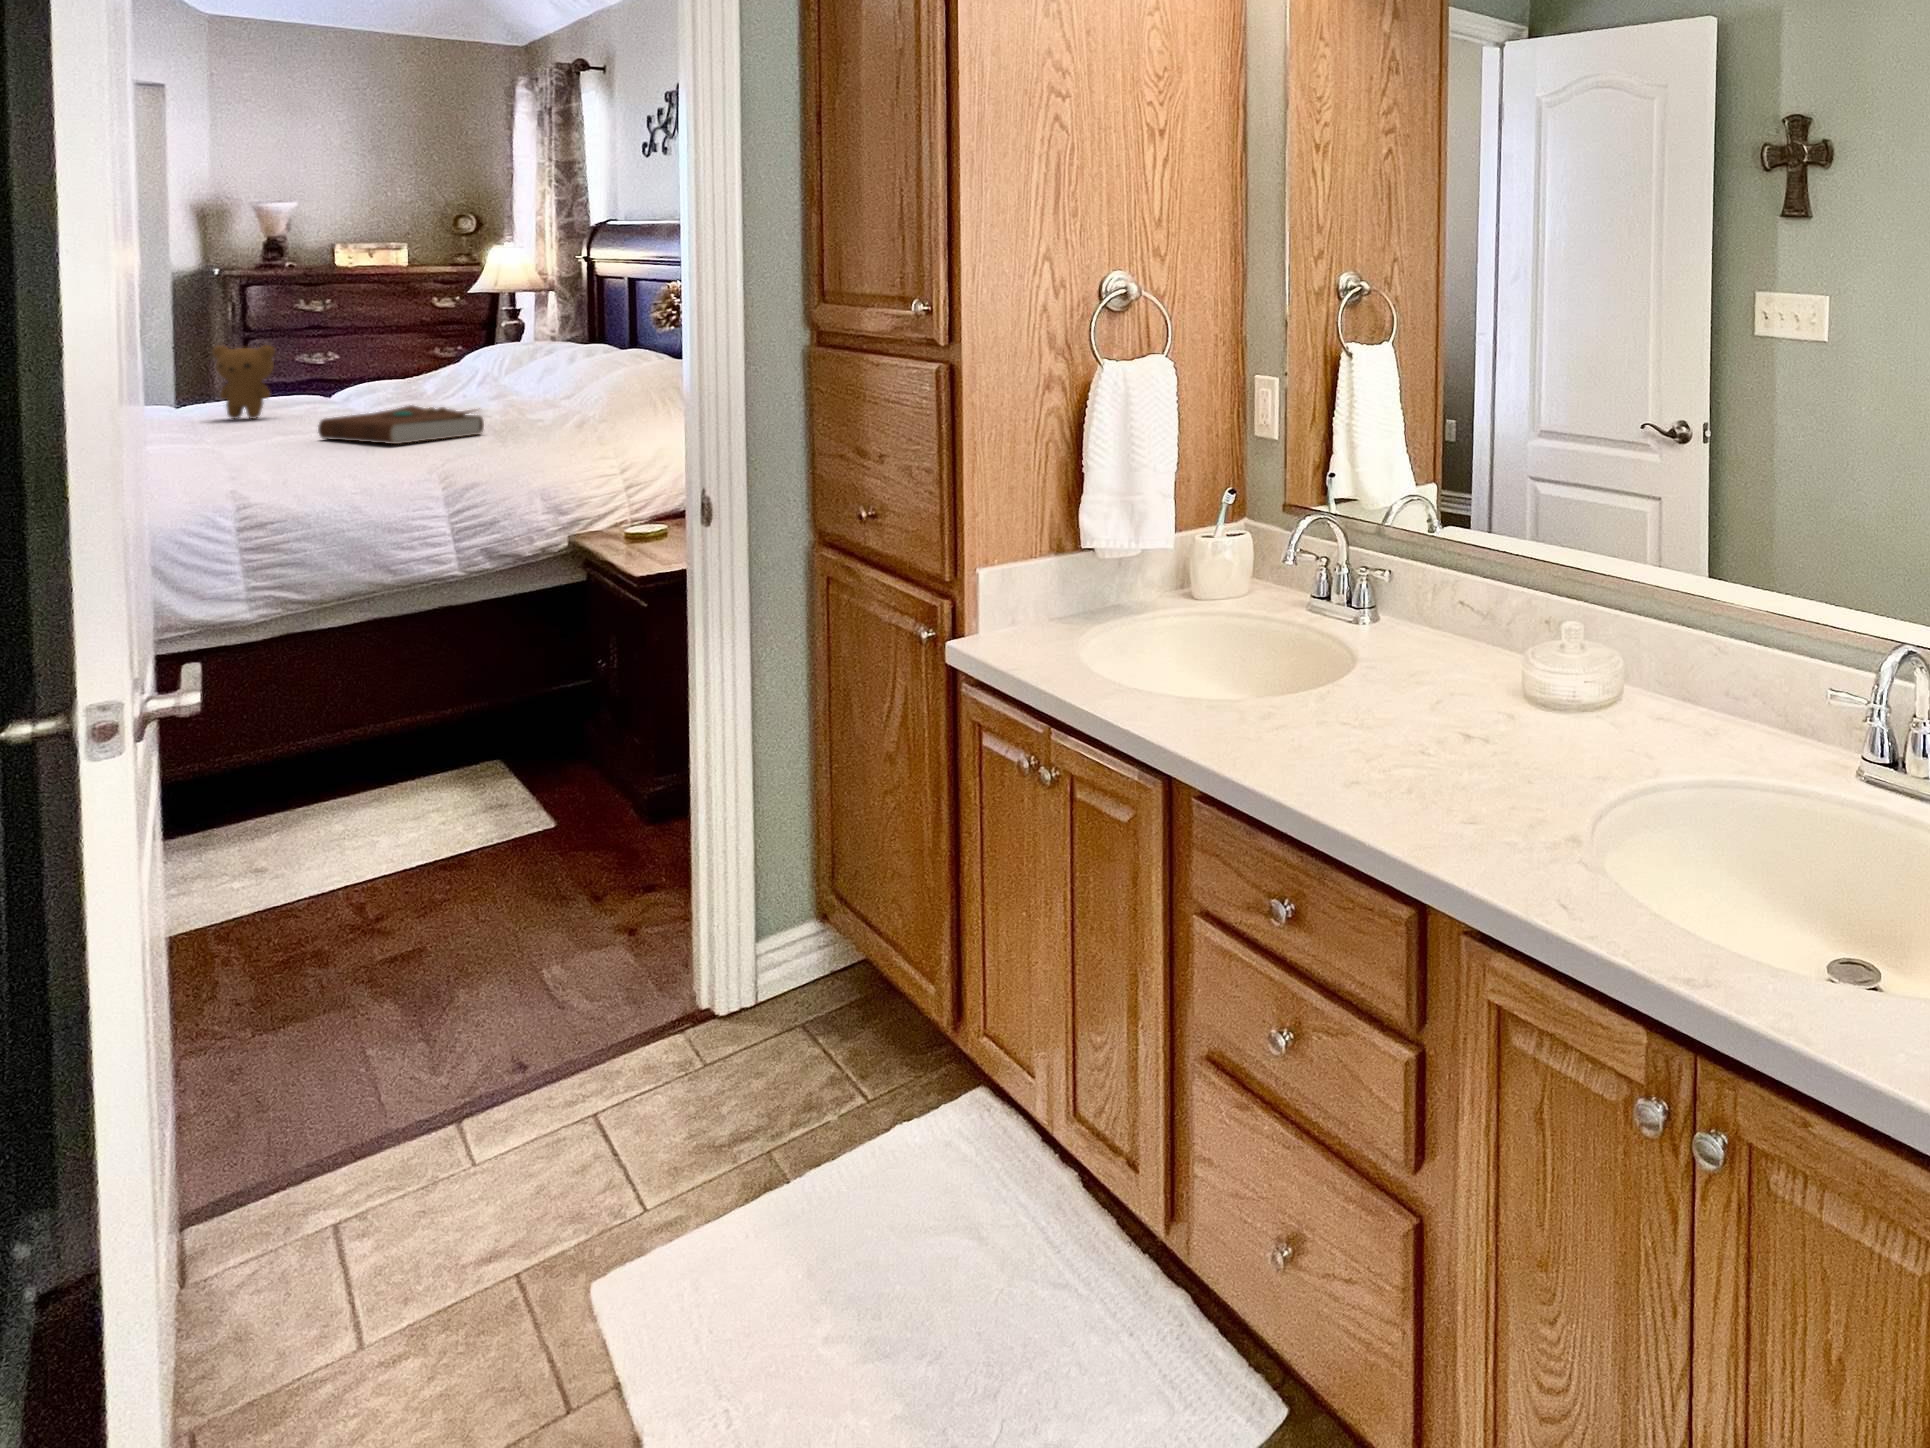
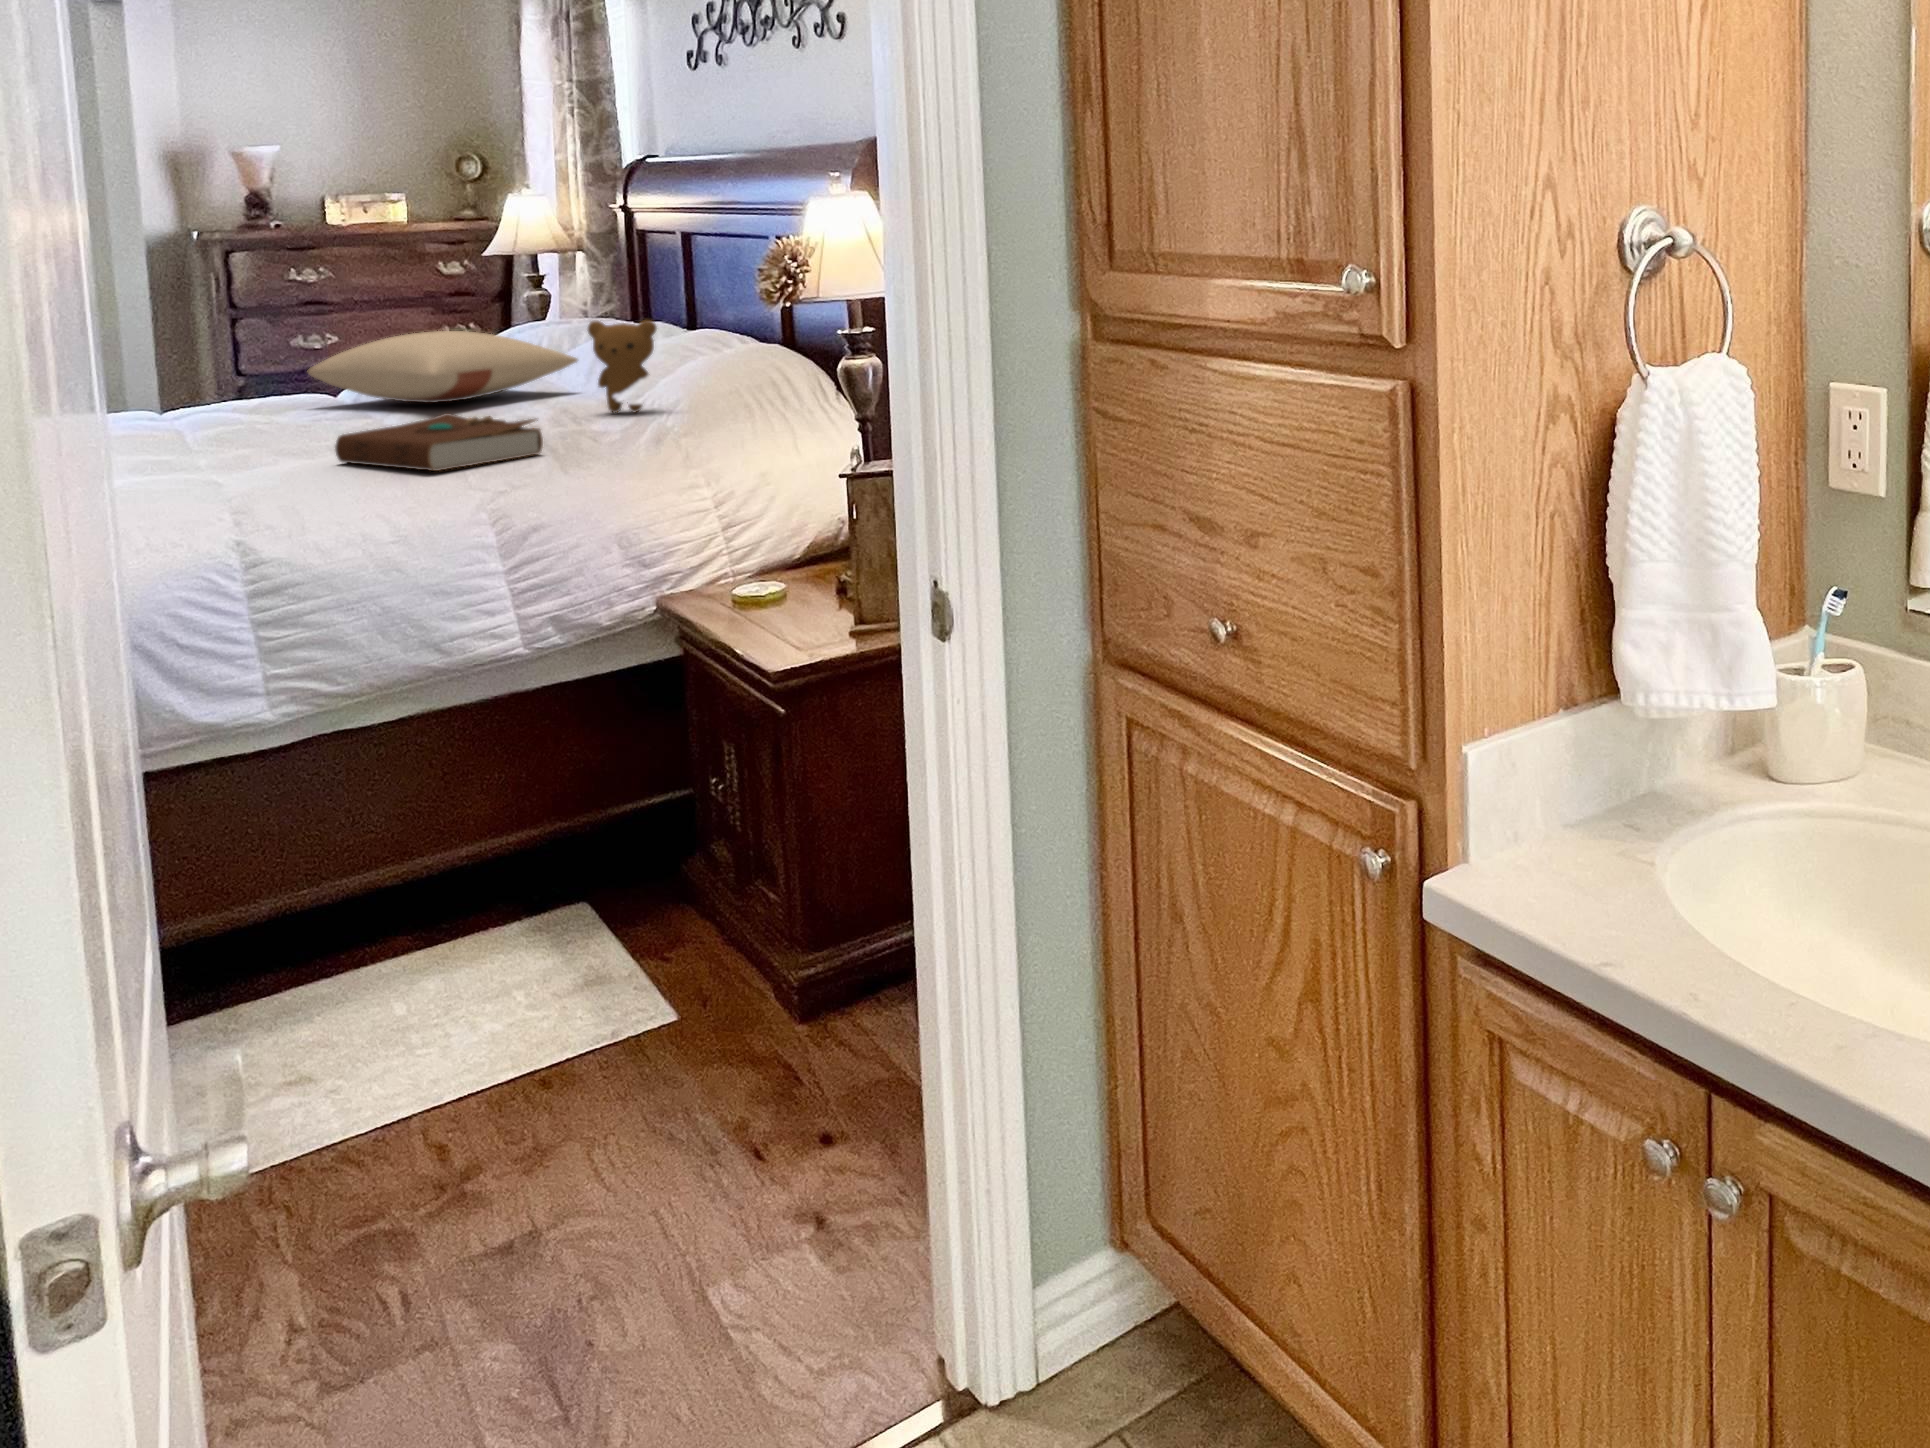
teddy bear: present [212,345,275,419] -> present [588,320,657,413]
pillow: none [304,348,529,400] -> present [307,331,578,403]

